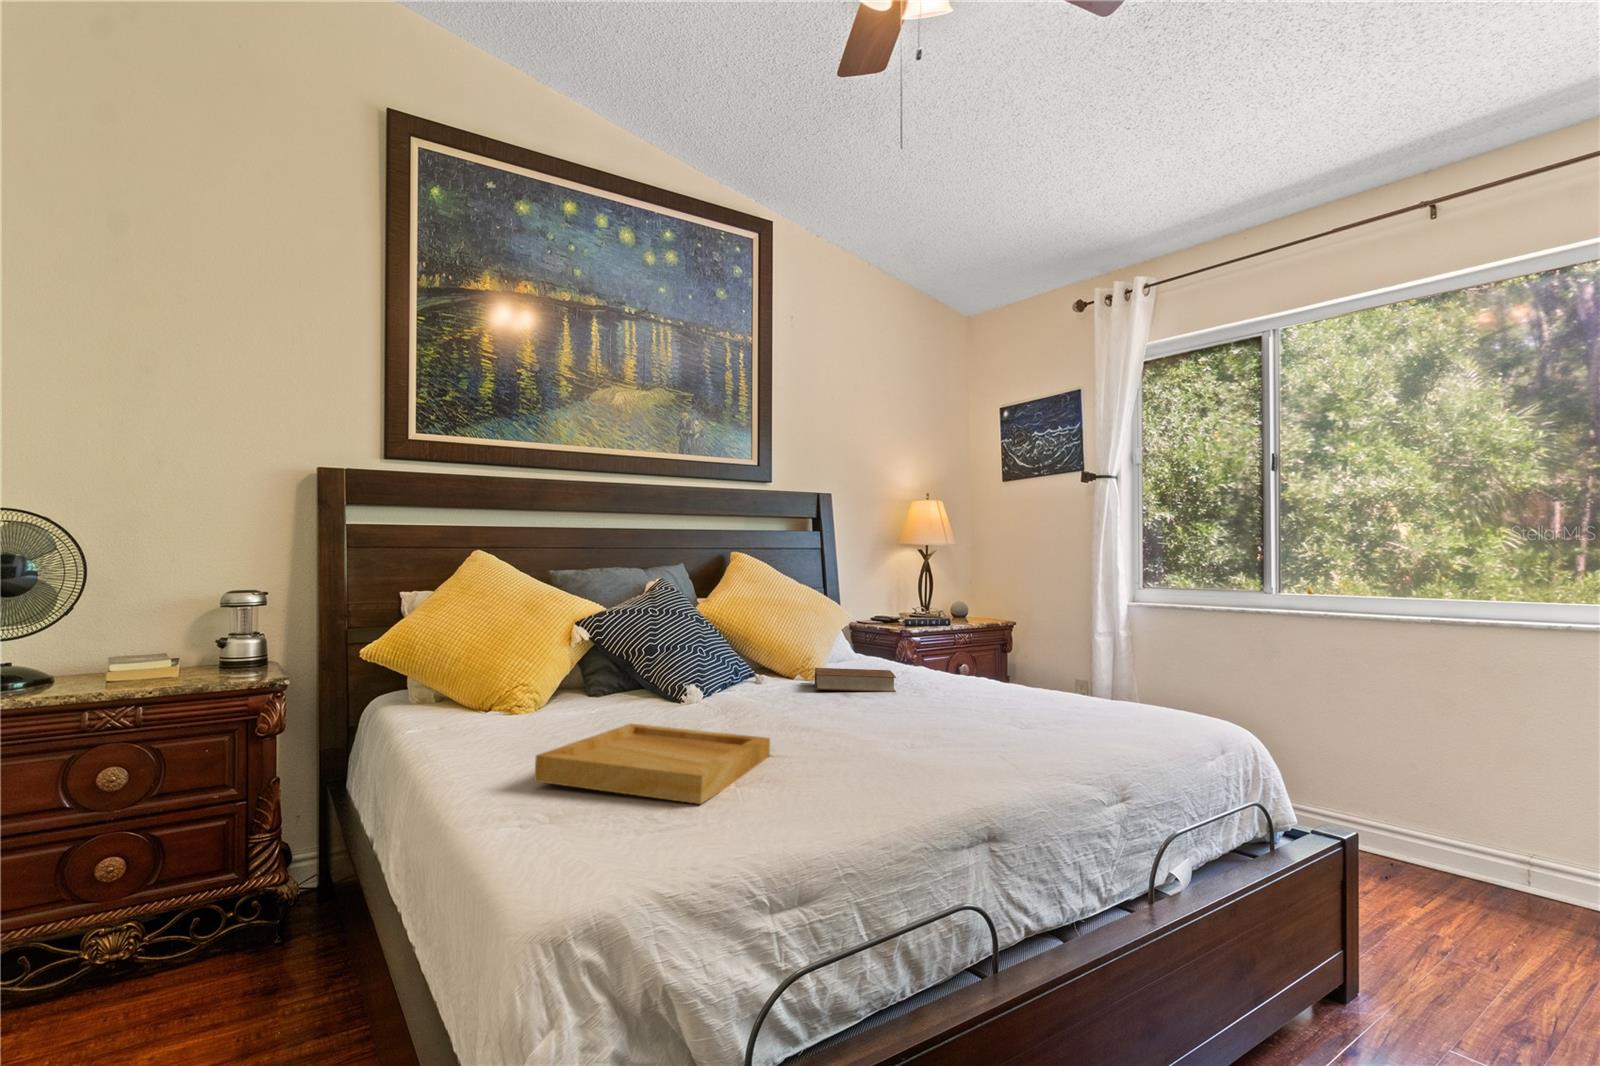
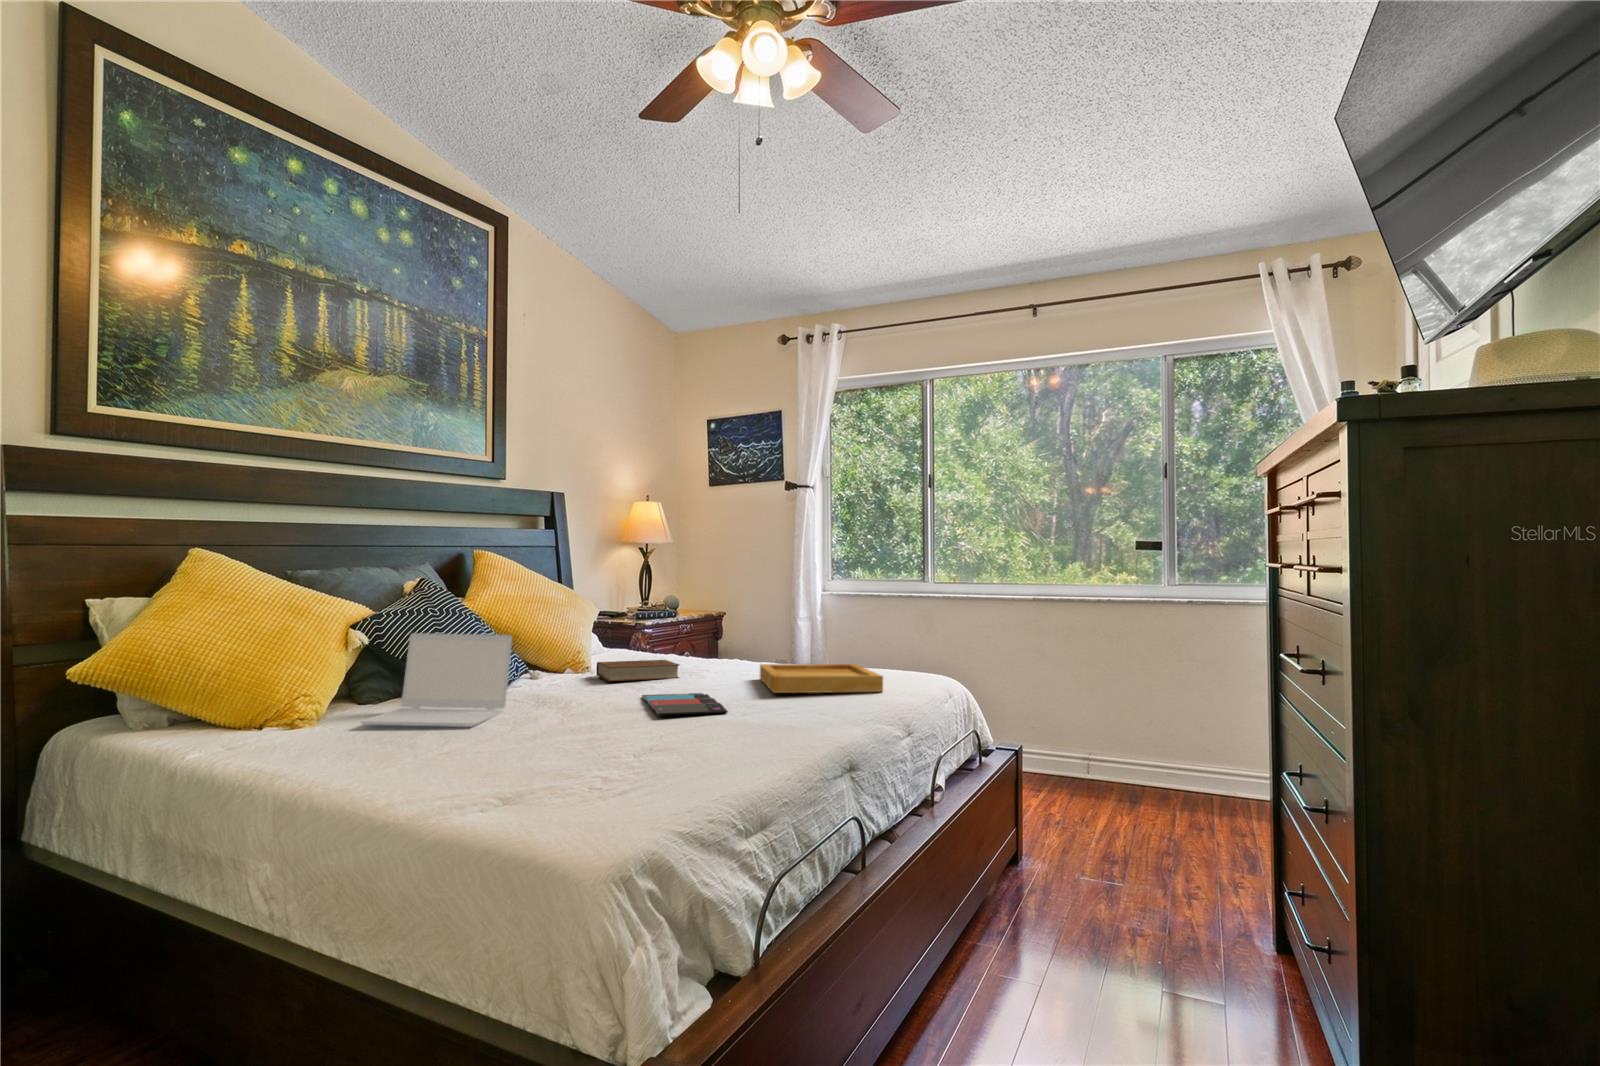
laptop: none [551,628,695,726] -> present [361,633,512,727]
smartphone: none [810,708,897,740] -> present [642,693,728,715]
tray: present [535,723,770,804] -> present [760,664,883,693]

